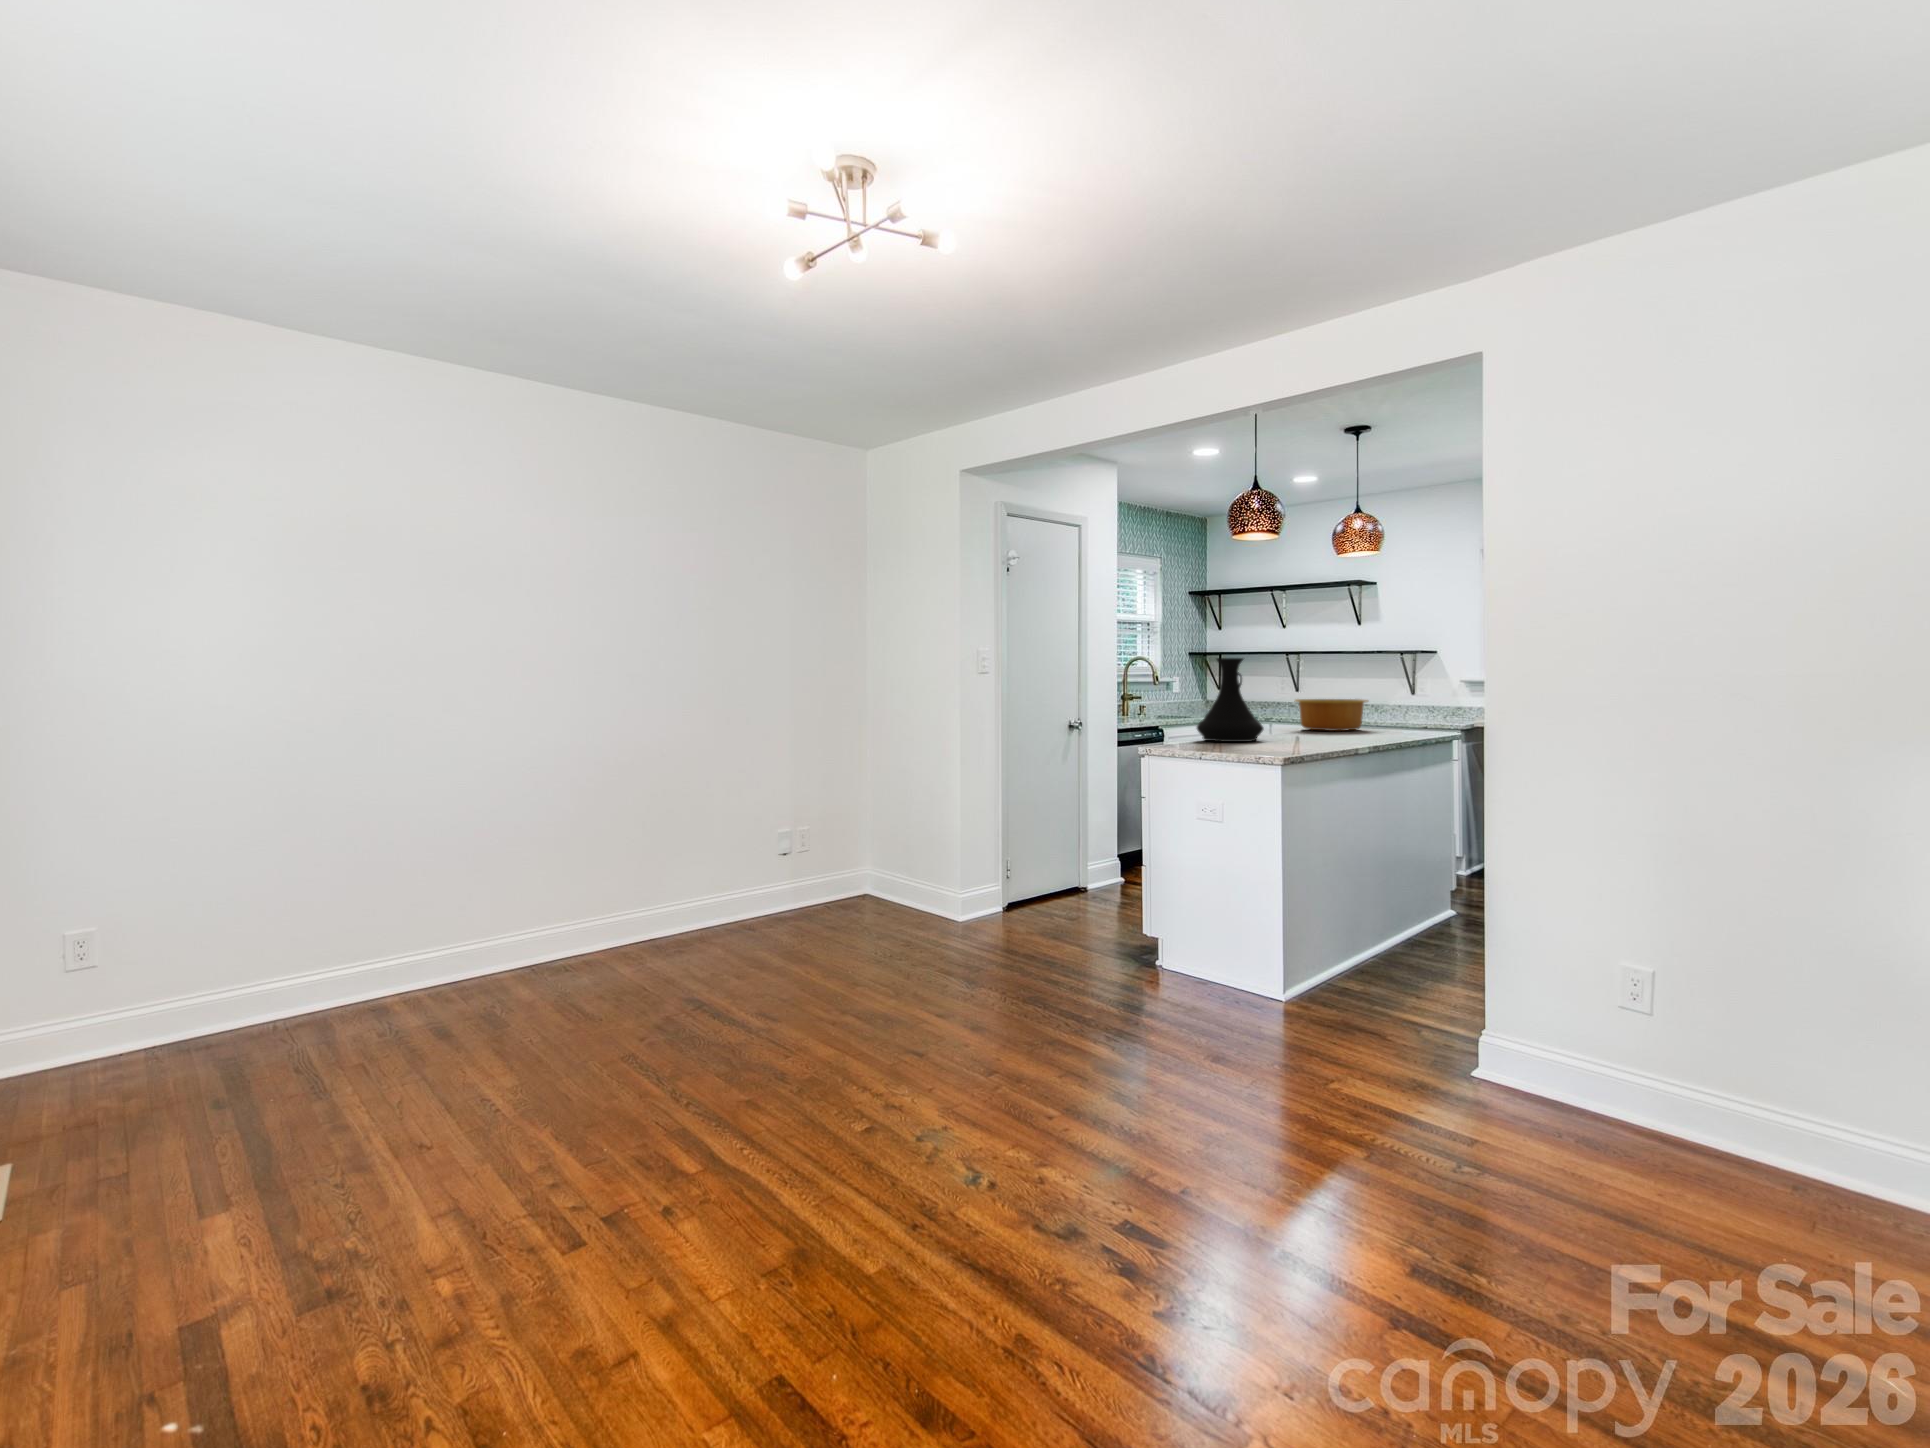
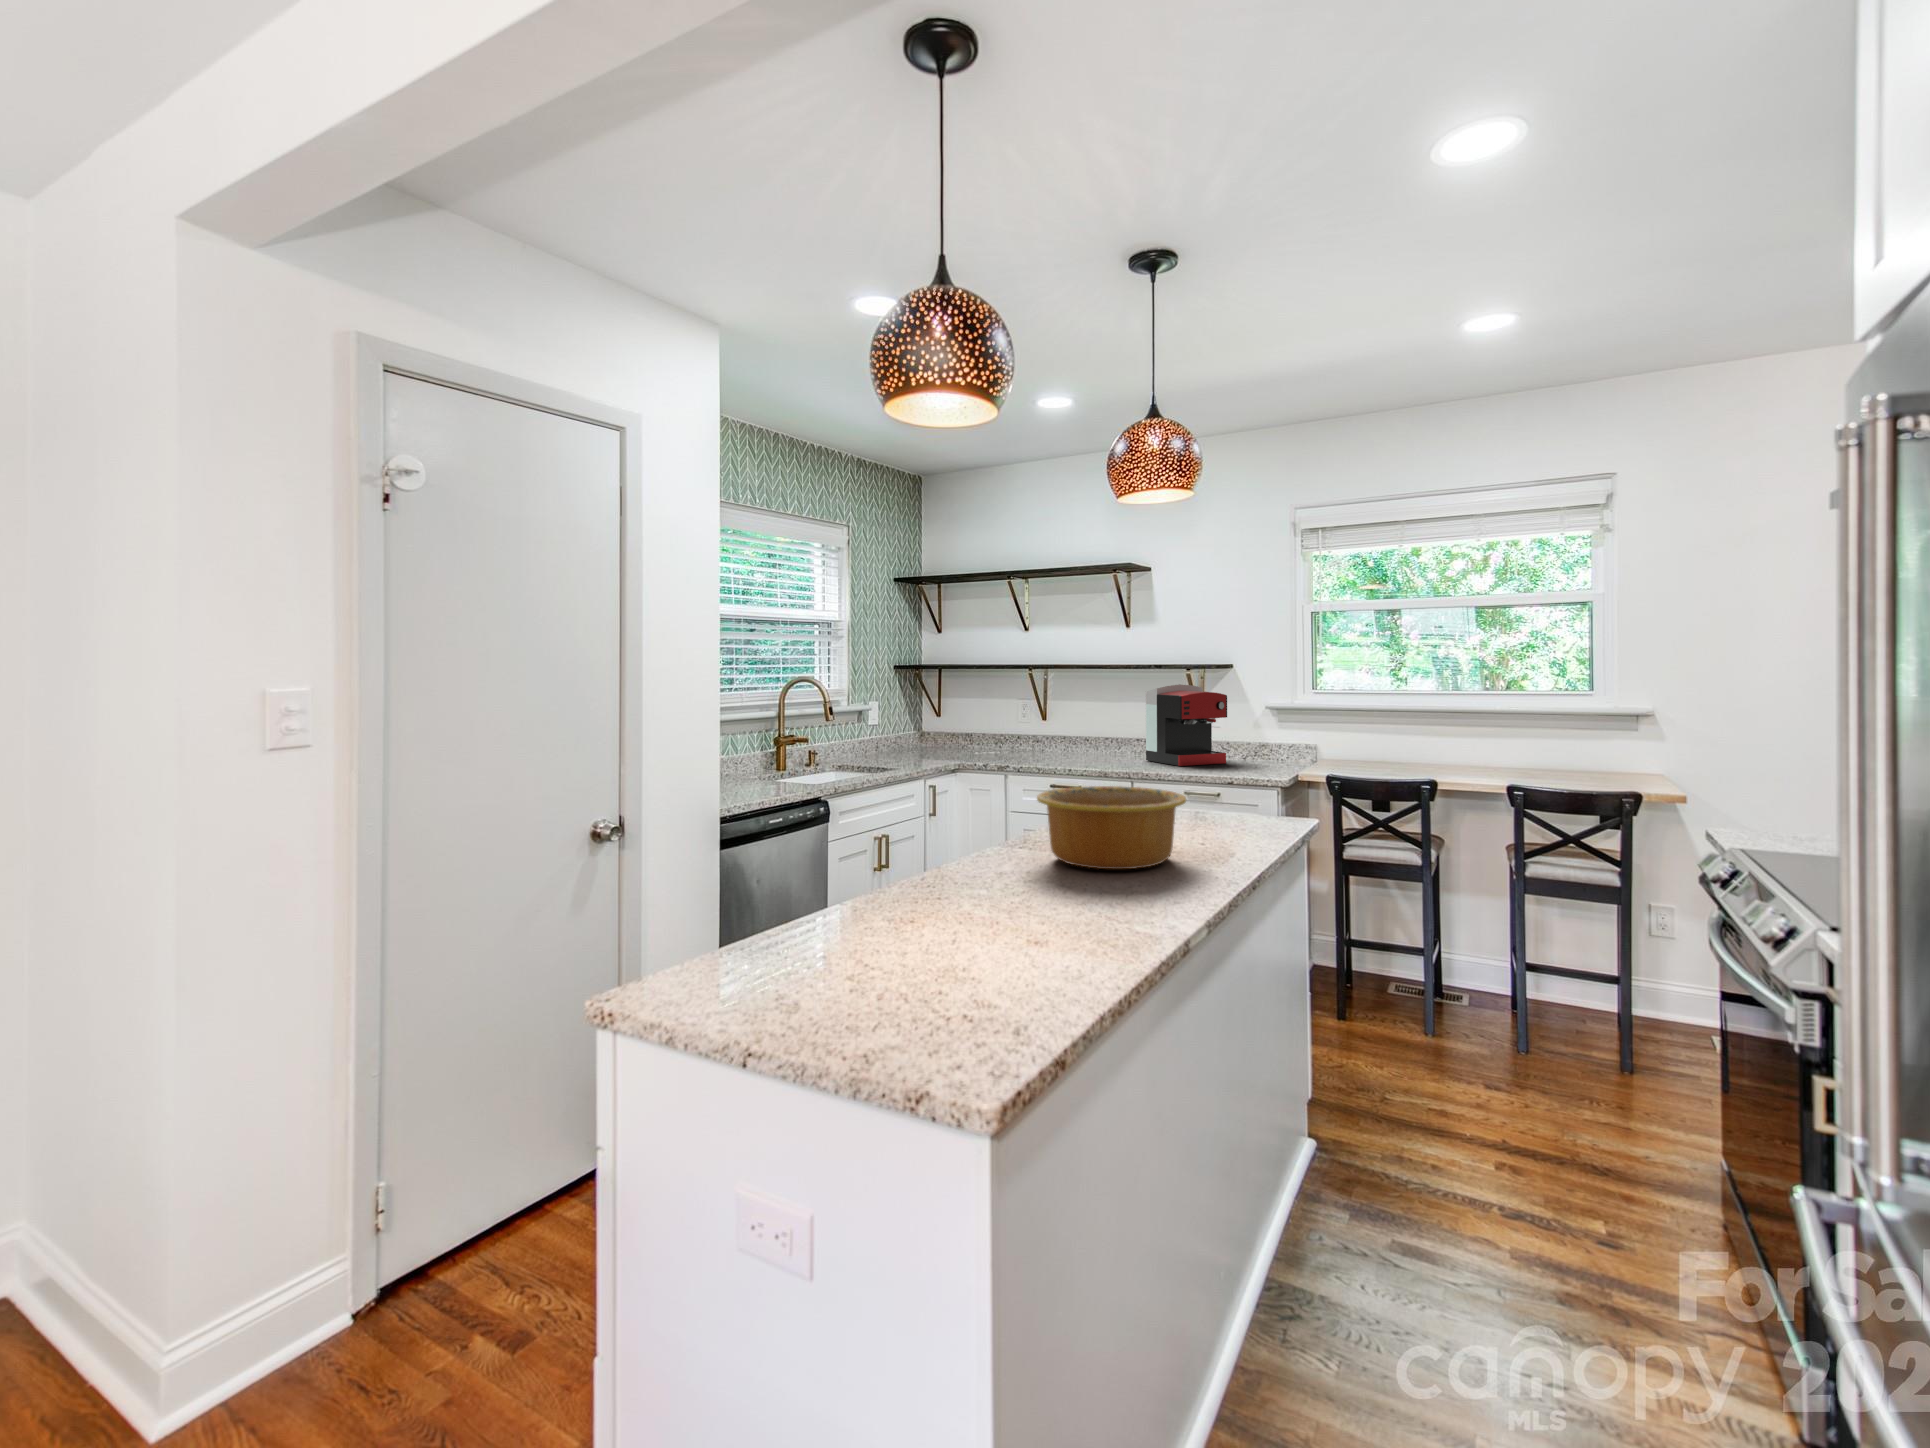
vase: present [1197,658,1264,742] -> none [765,733,954,999]
coffee maker: none [1372,663,1431,717] -> present [1146,684,1227,766]

